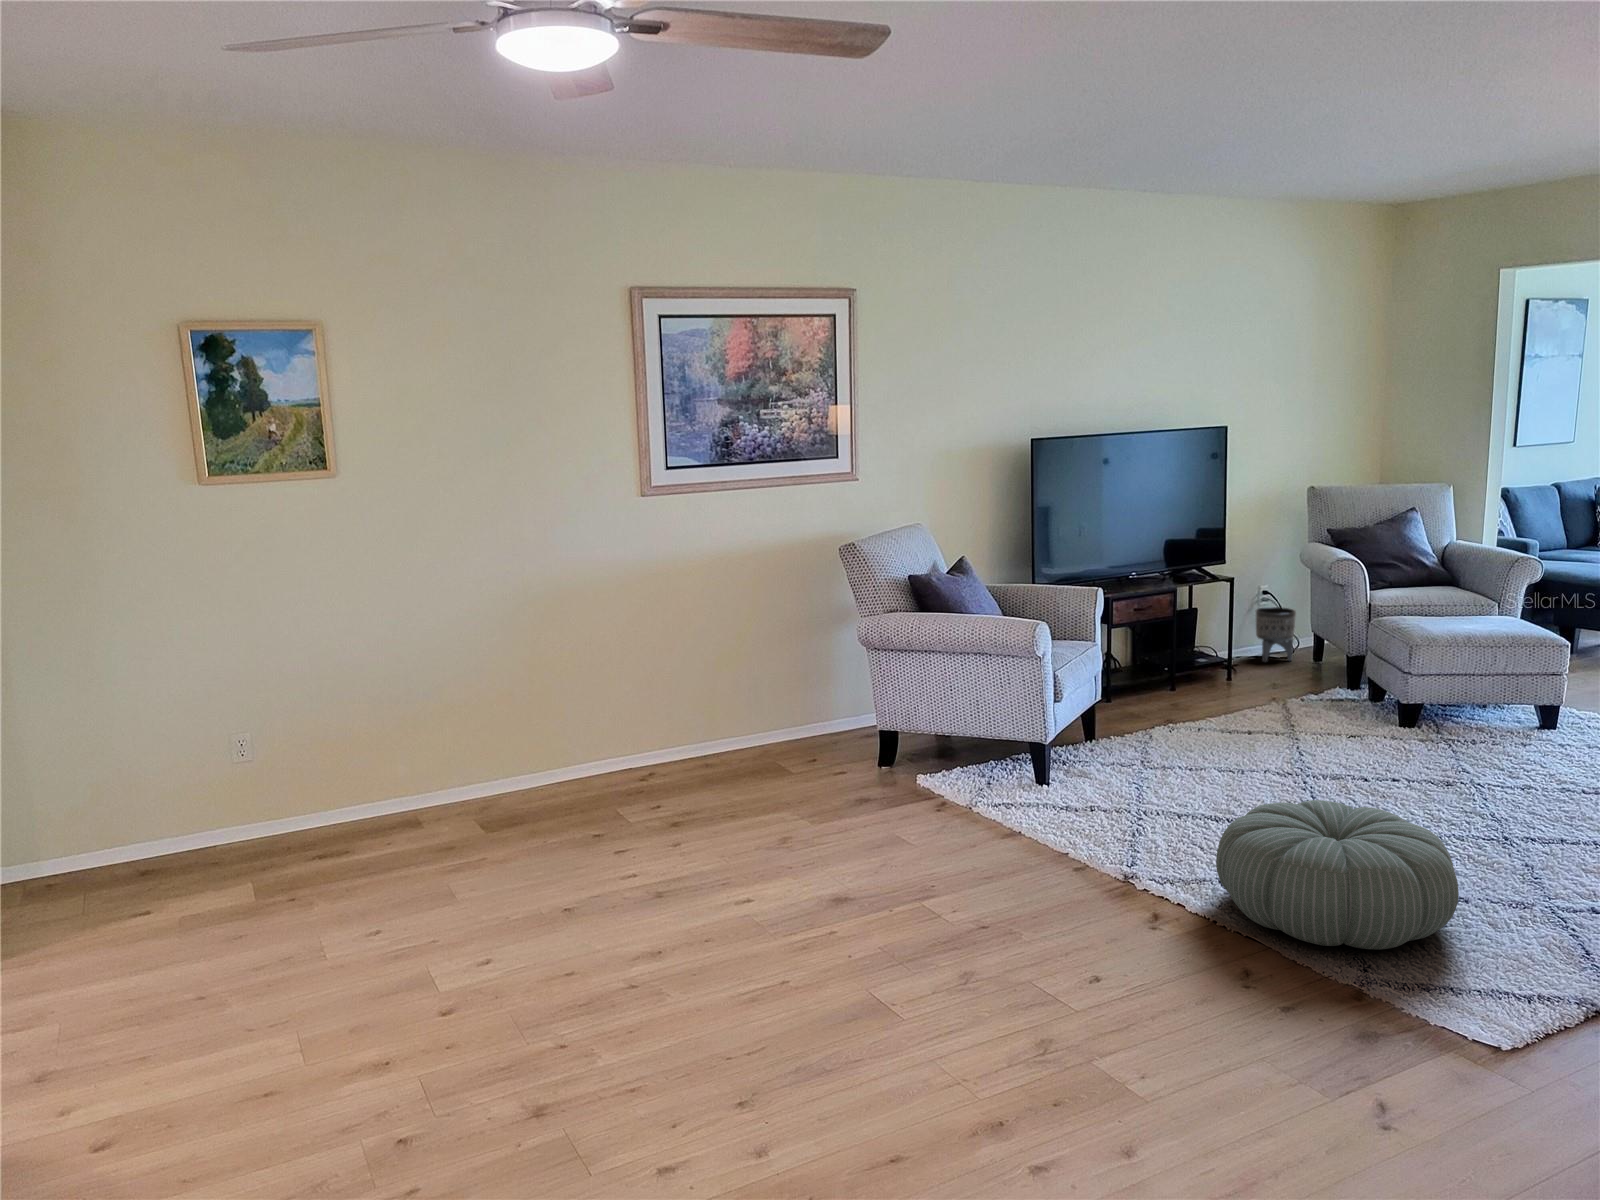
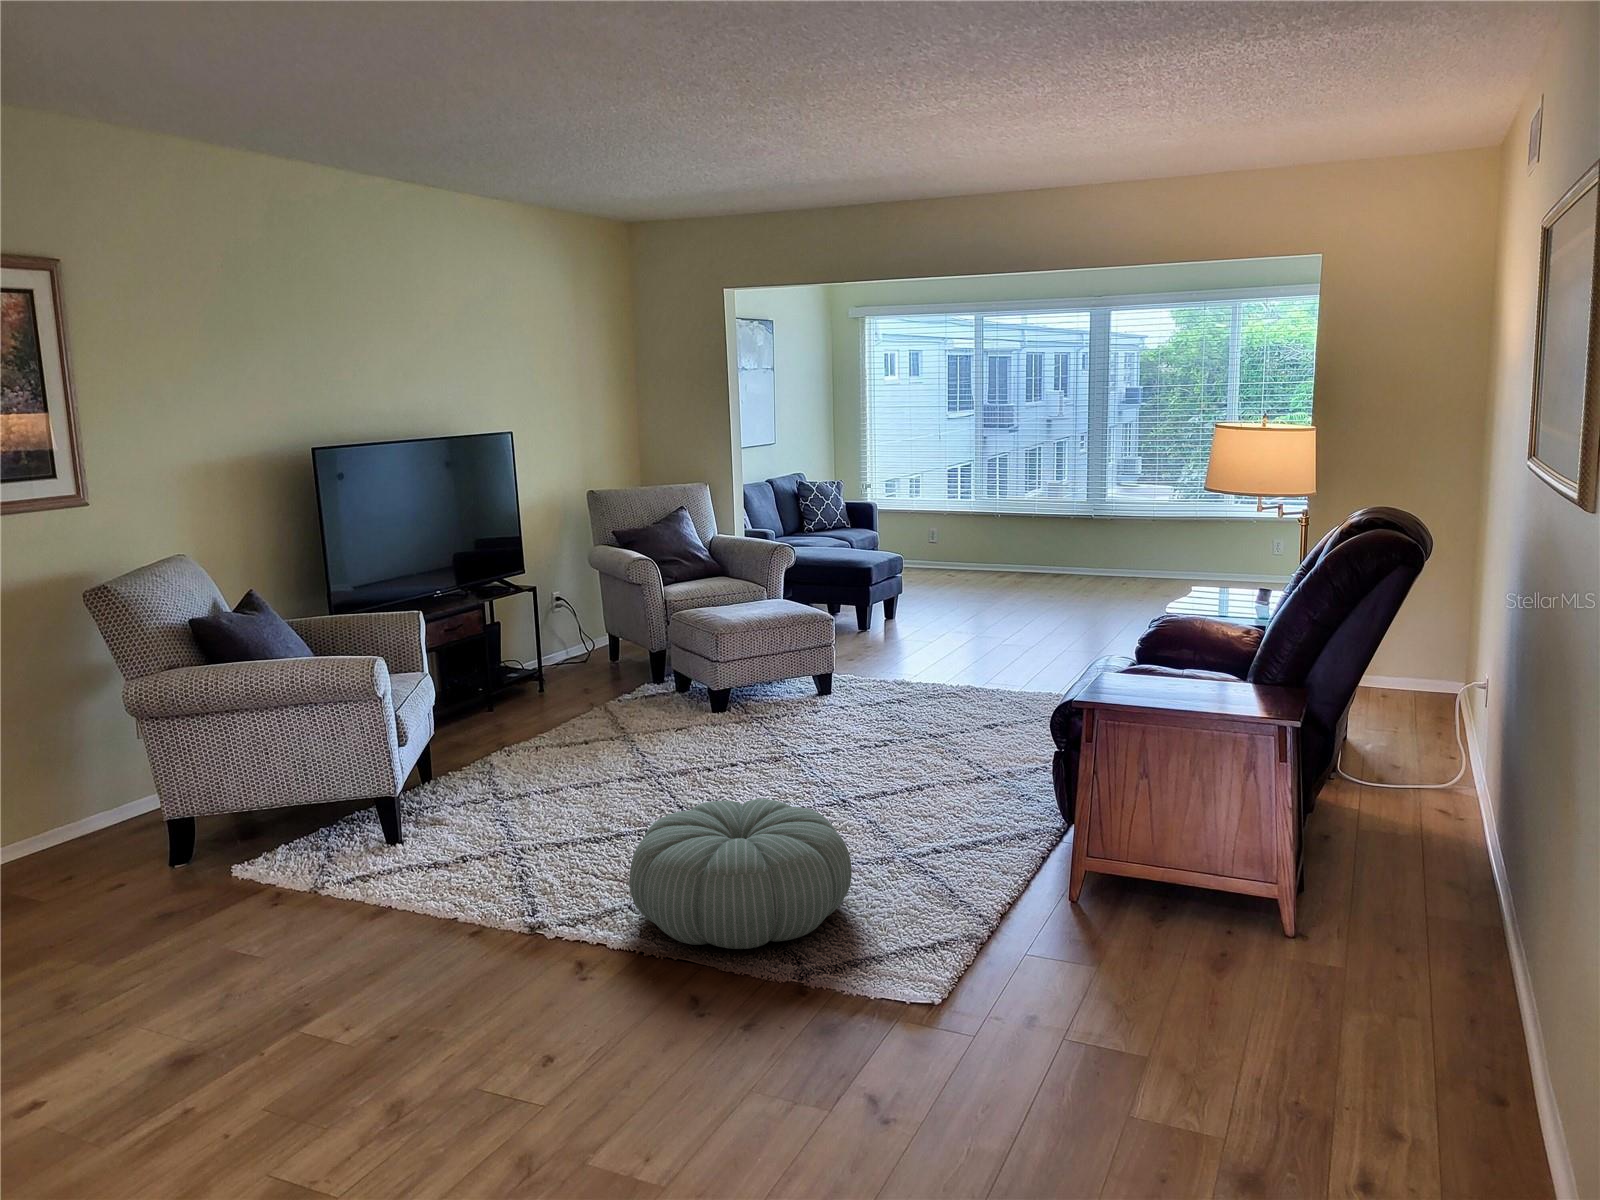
planter: present [1255,607,1296,662] -> none [551,611,590,668]

